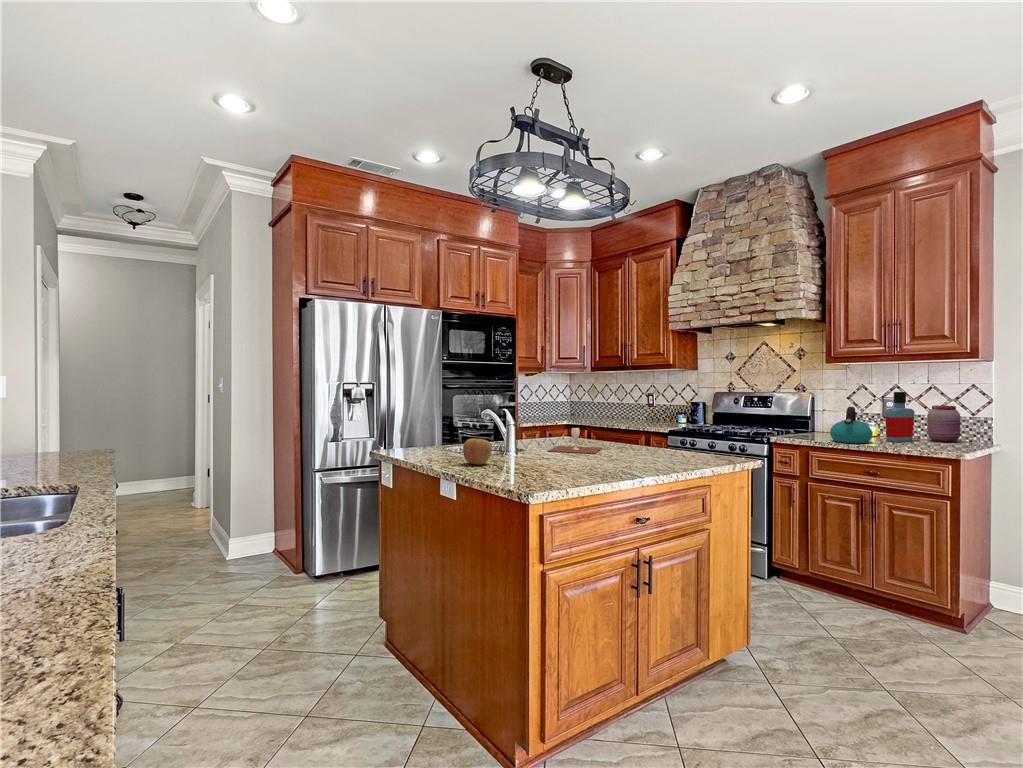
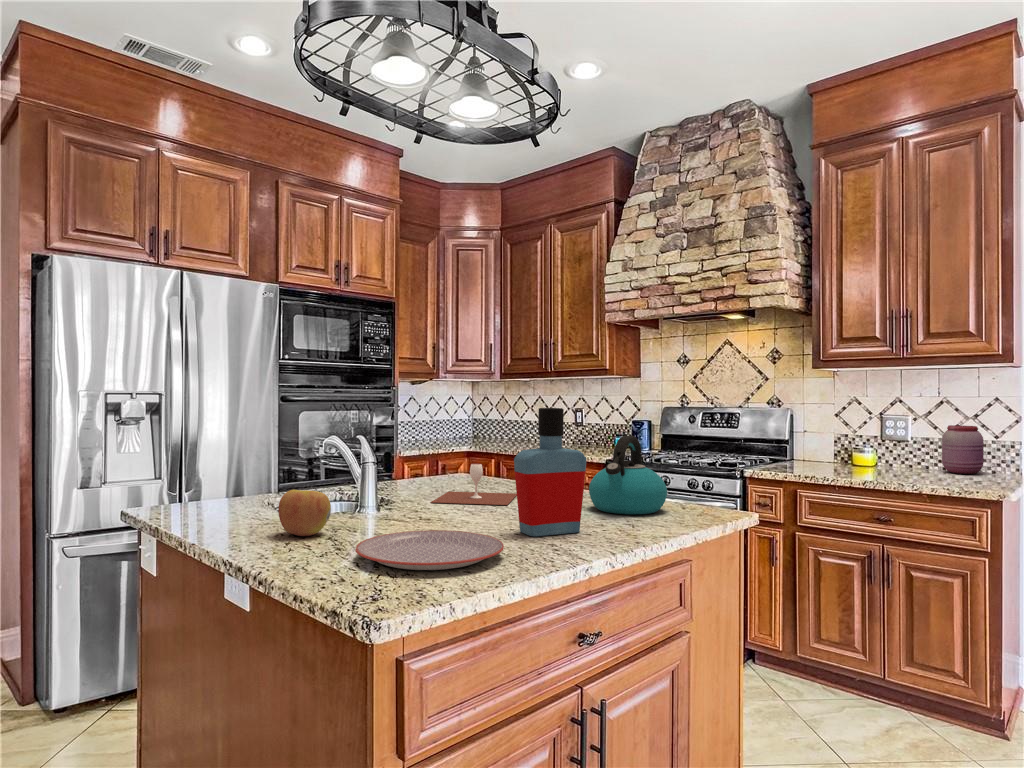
bottle: present [885,392,915,442] -> present [514,408,586,536]
kettle: present [830,407,873,443] -> present [589,436,667,514]
plate: none [510,462,592,480] -> present [355,530,504,570]

